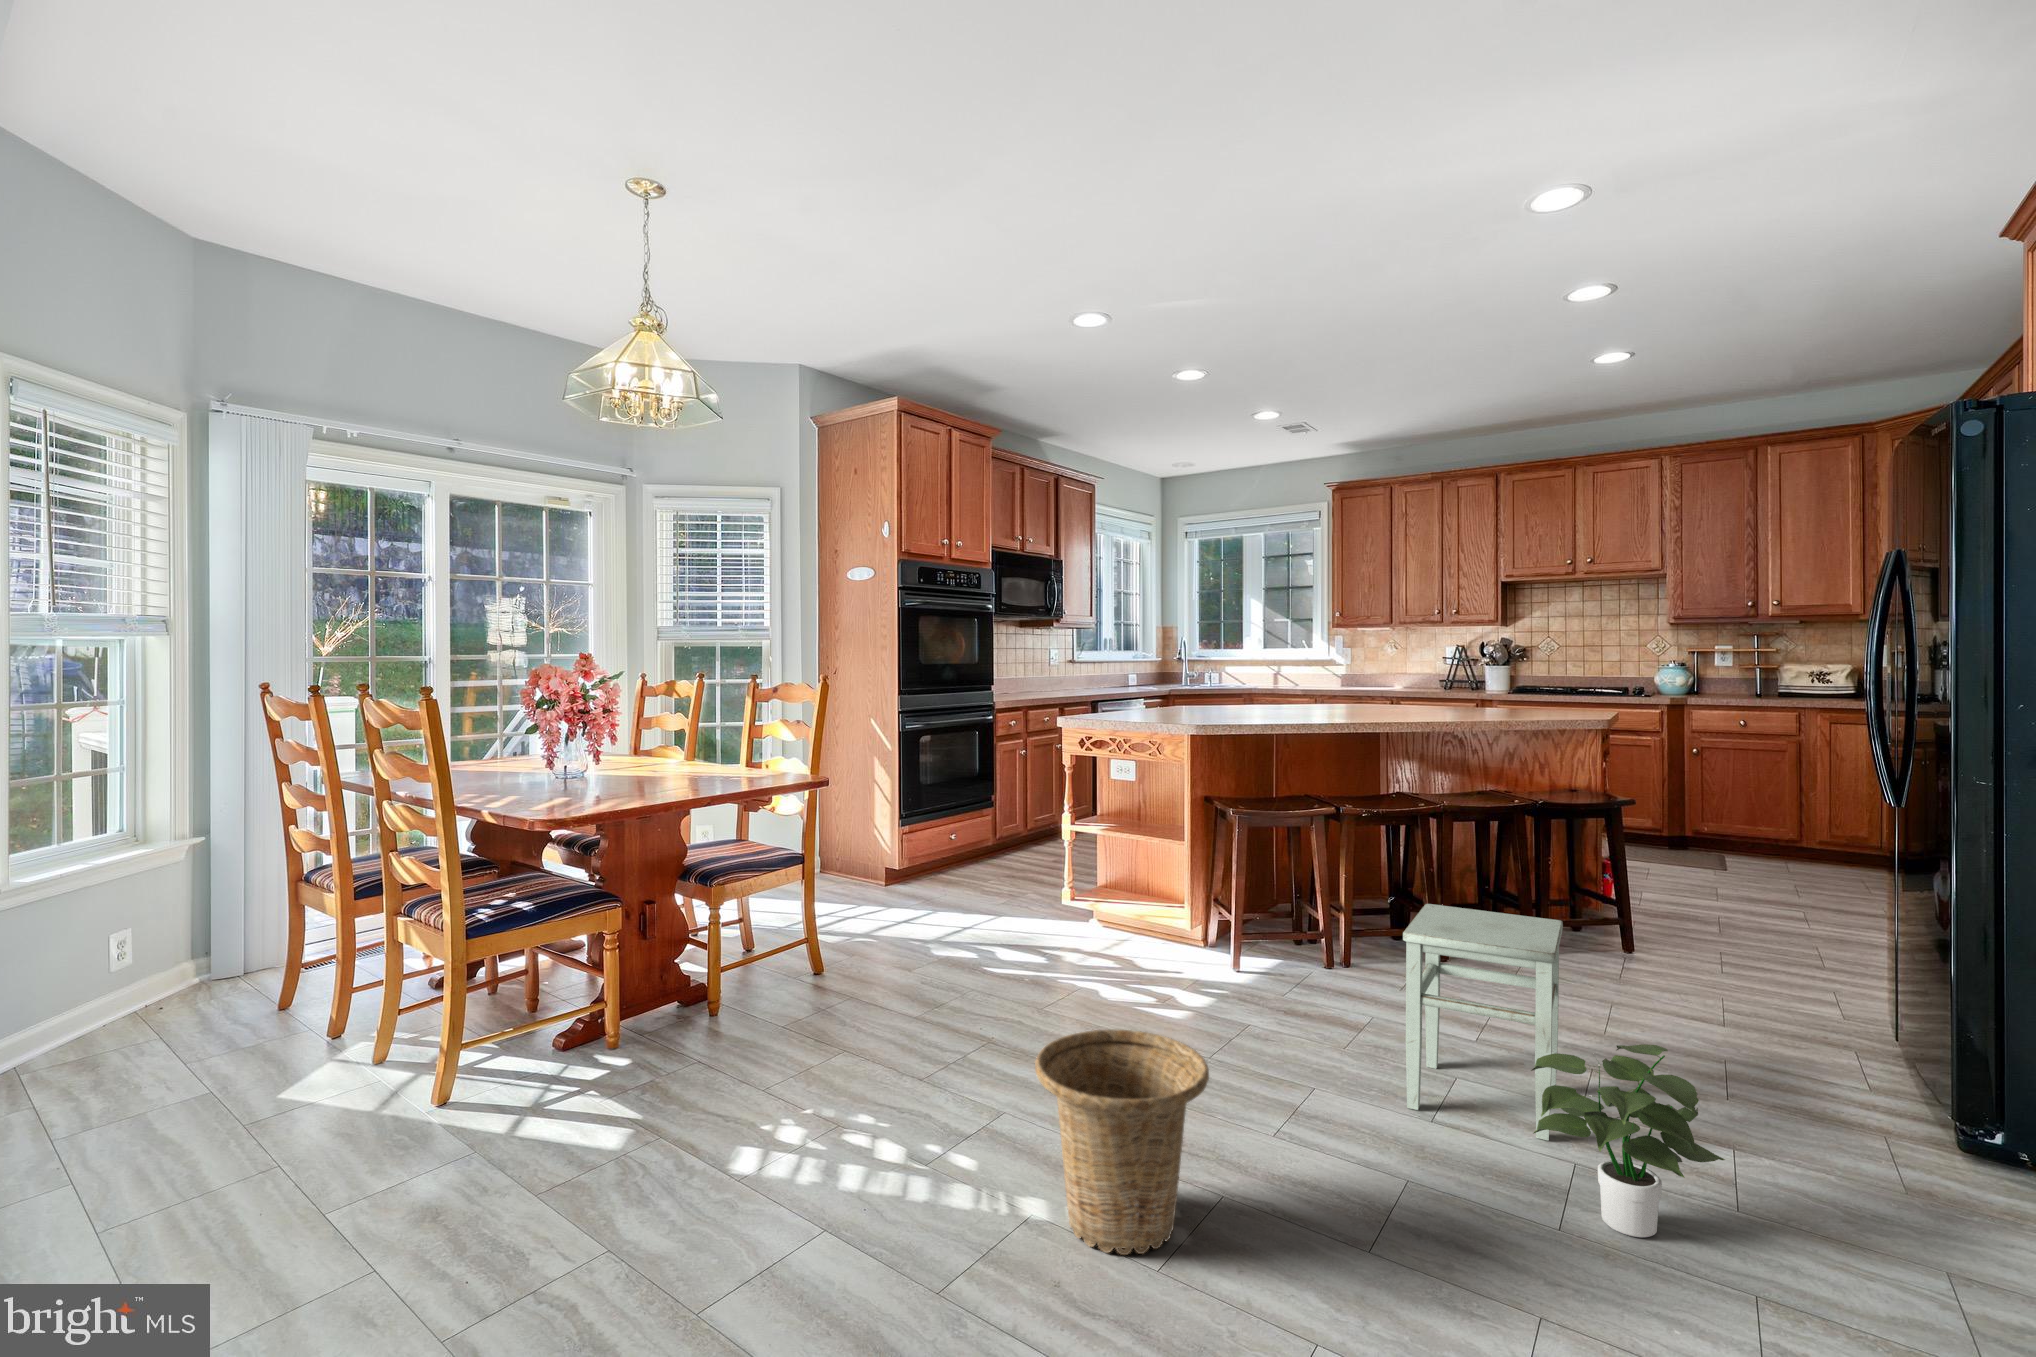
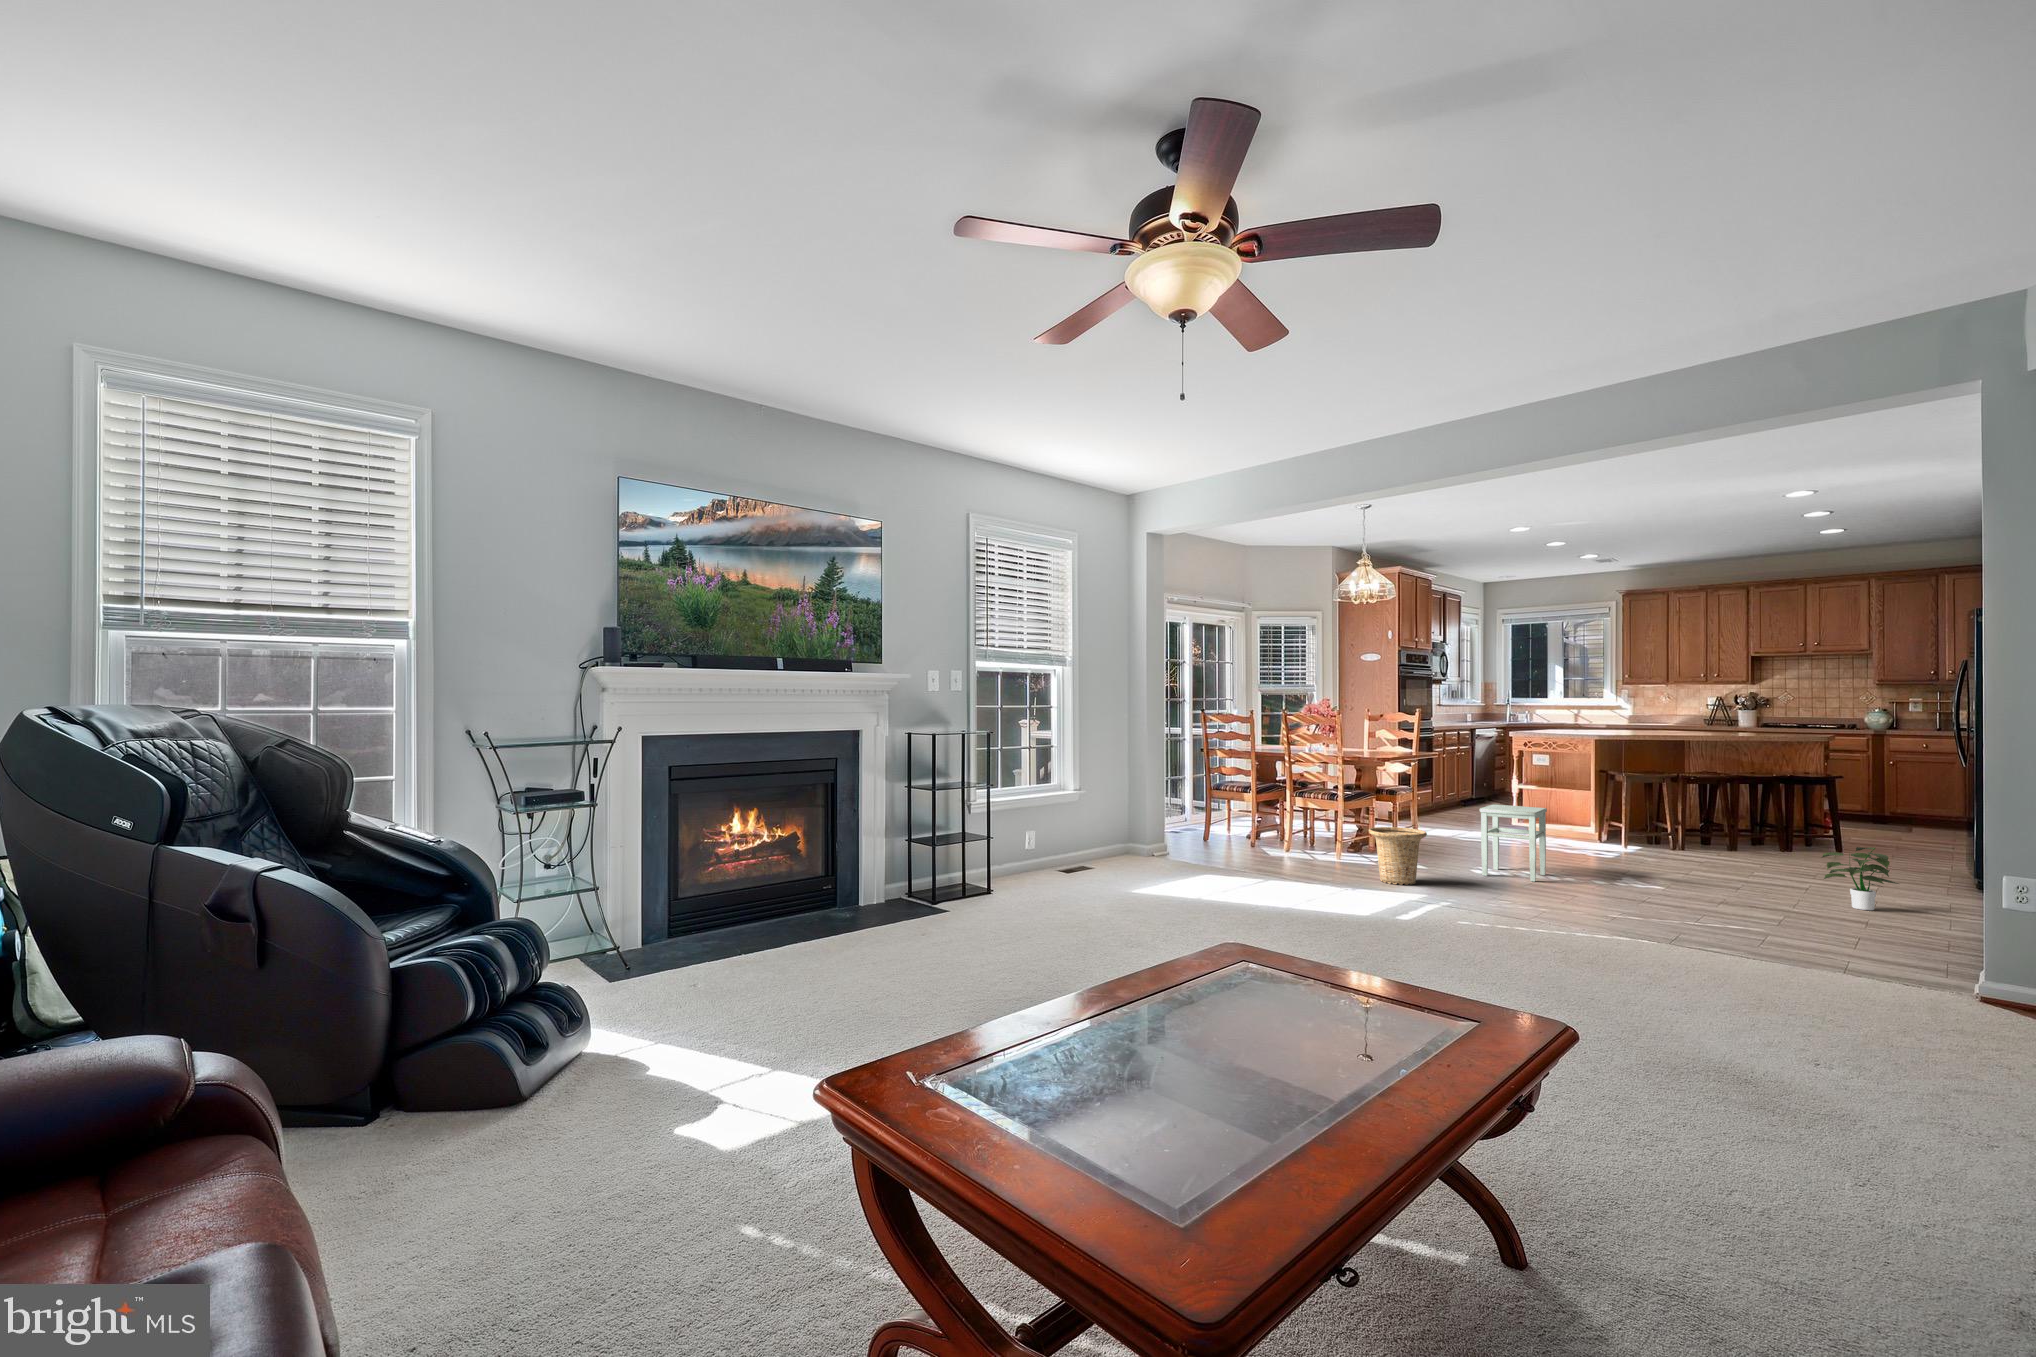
stool: present [1403,904,1563,1140] -> present [1480,804,1547,882]
basket: present [1035,1030,1209,1255] -> present [1369,827,1427,885]

